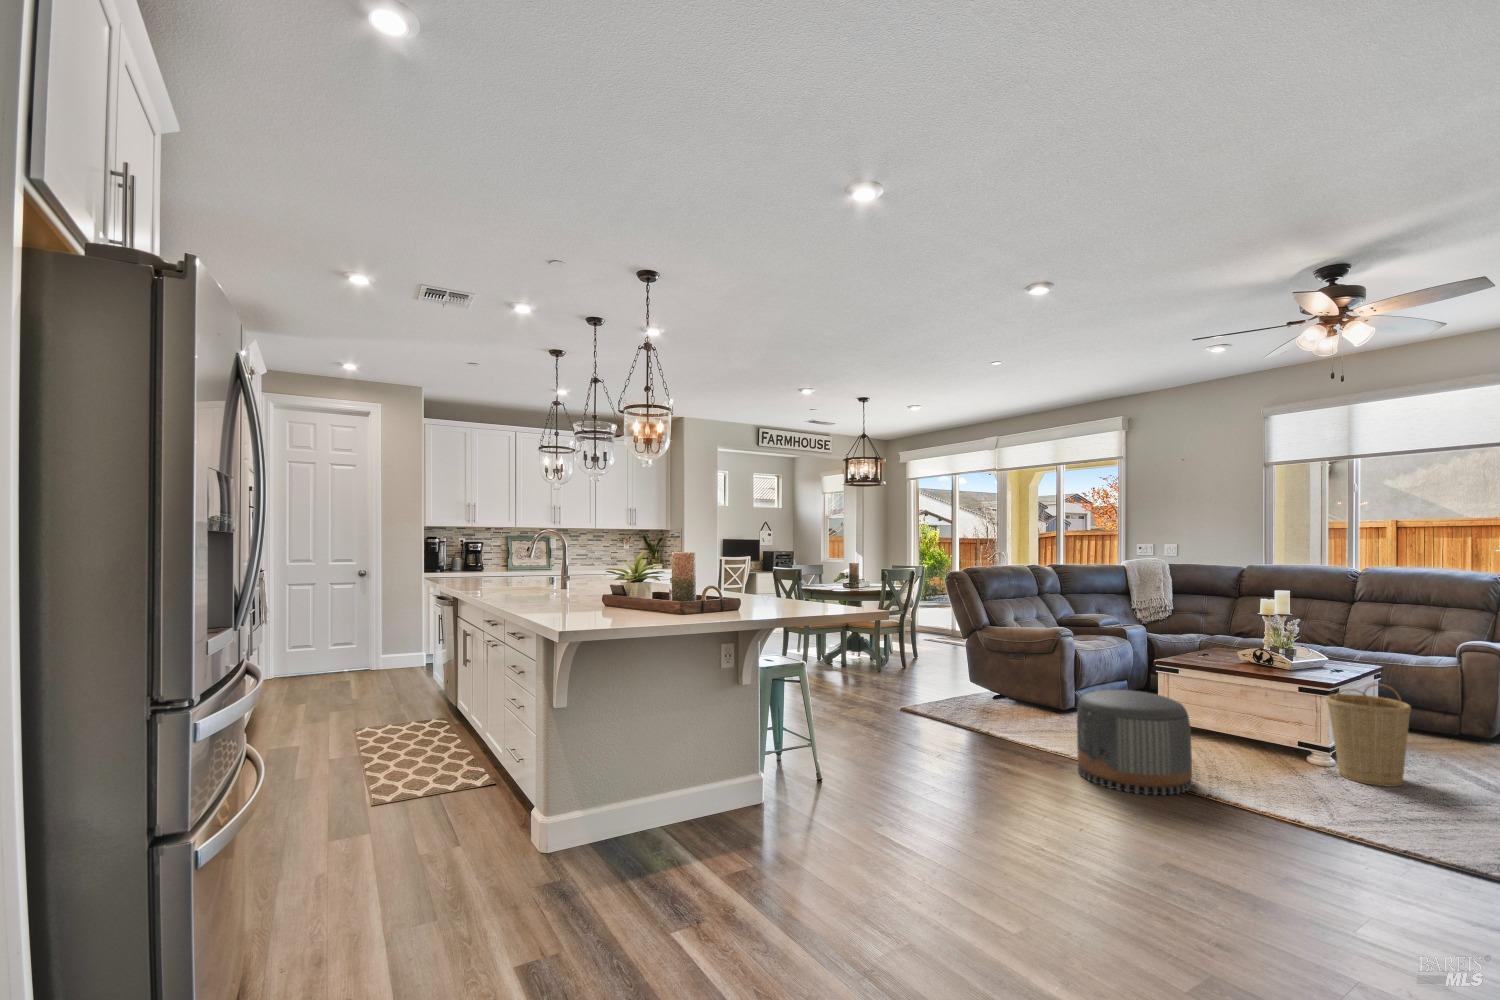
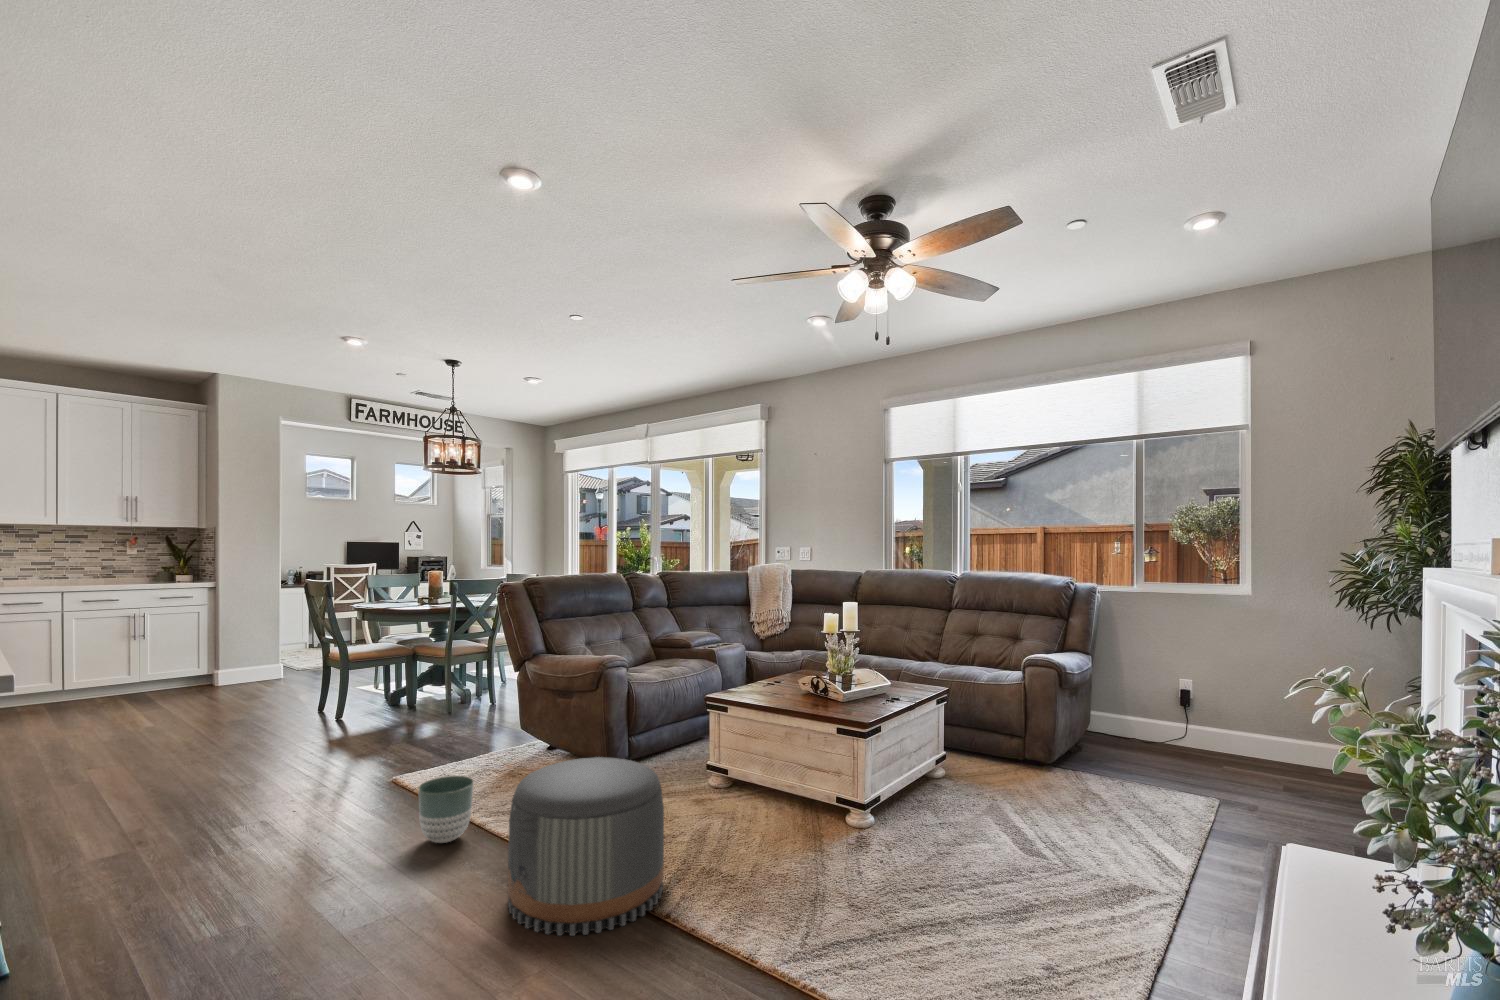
basket: present [1326,684,1411,787] -> none [857,723,942,864]
planter: none [975,702,1011,744] -> present [418,776,473,843]

